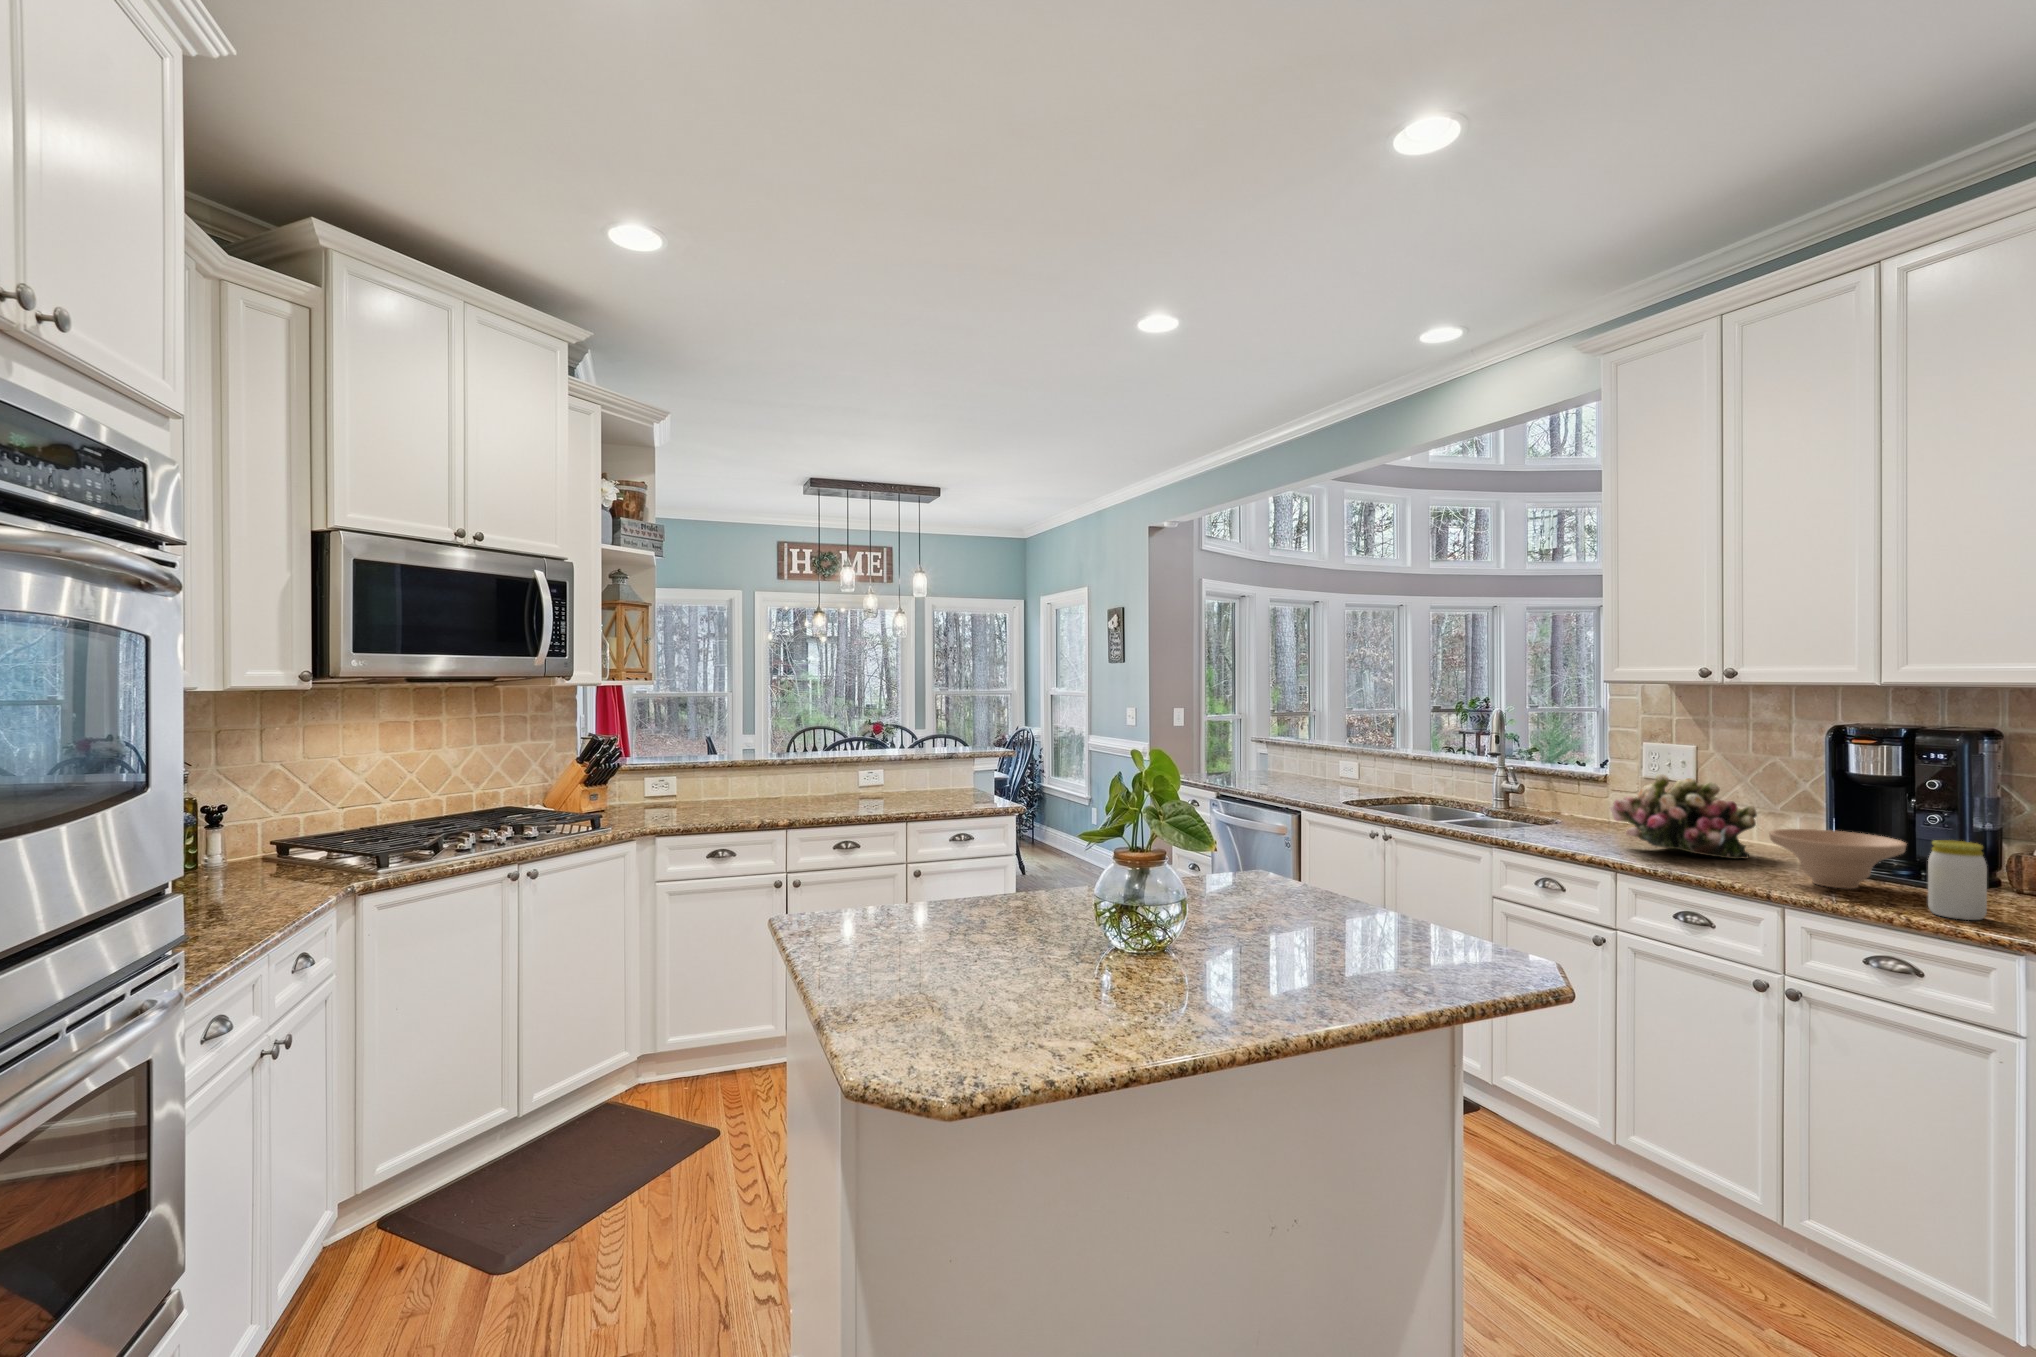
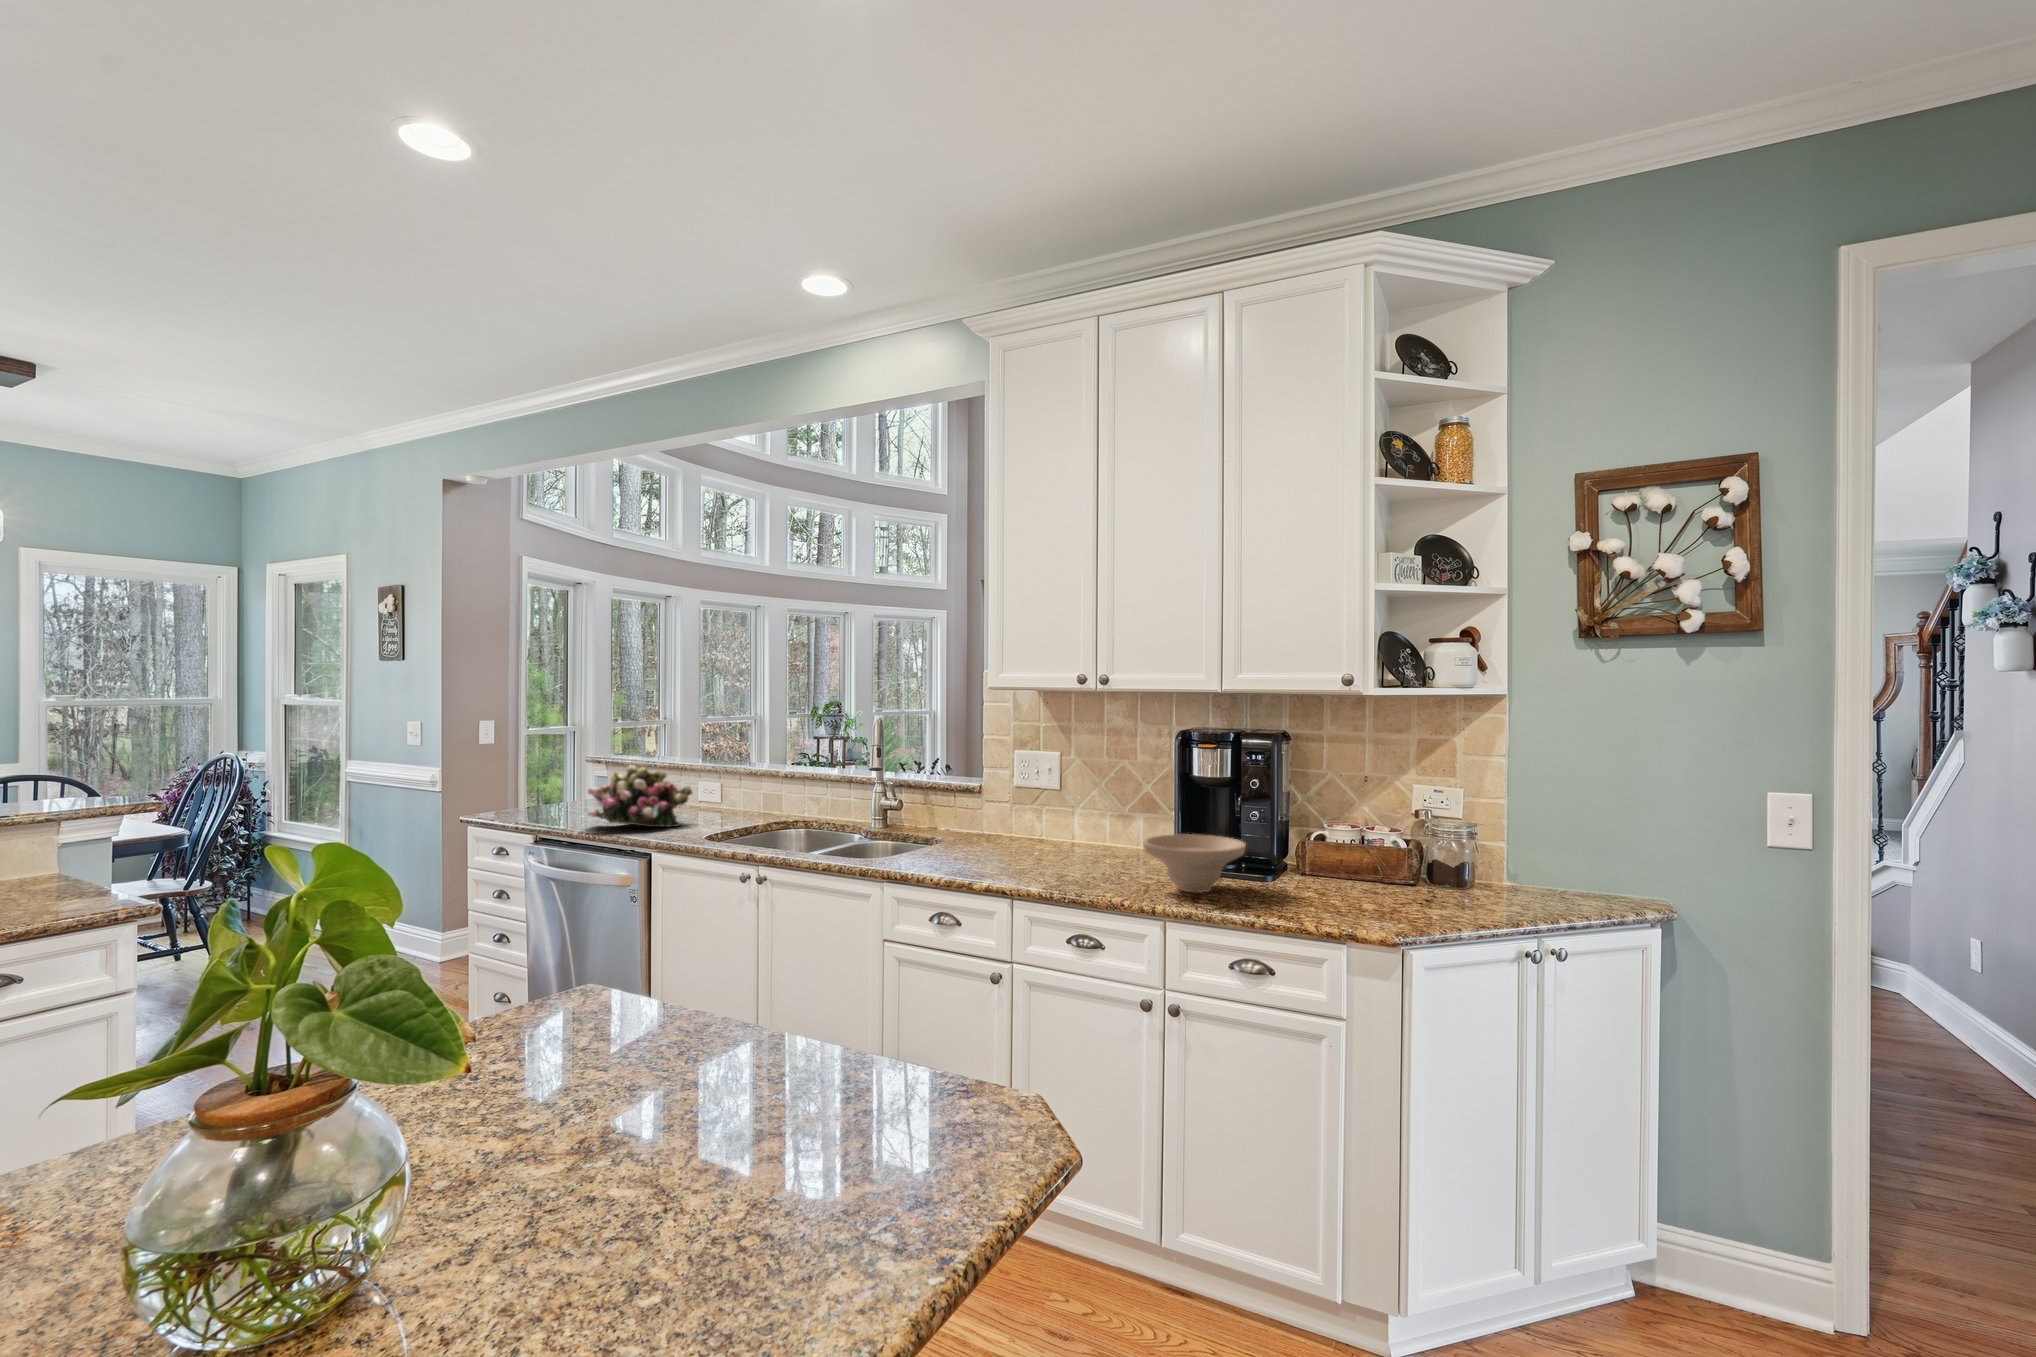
flower arrangement: present [1610,774,1757,859] -> present [588,765,692,827]
jar: present [1928,840,1987,920] -> none [1274,840,1315,915]

